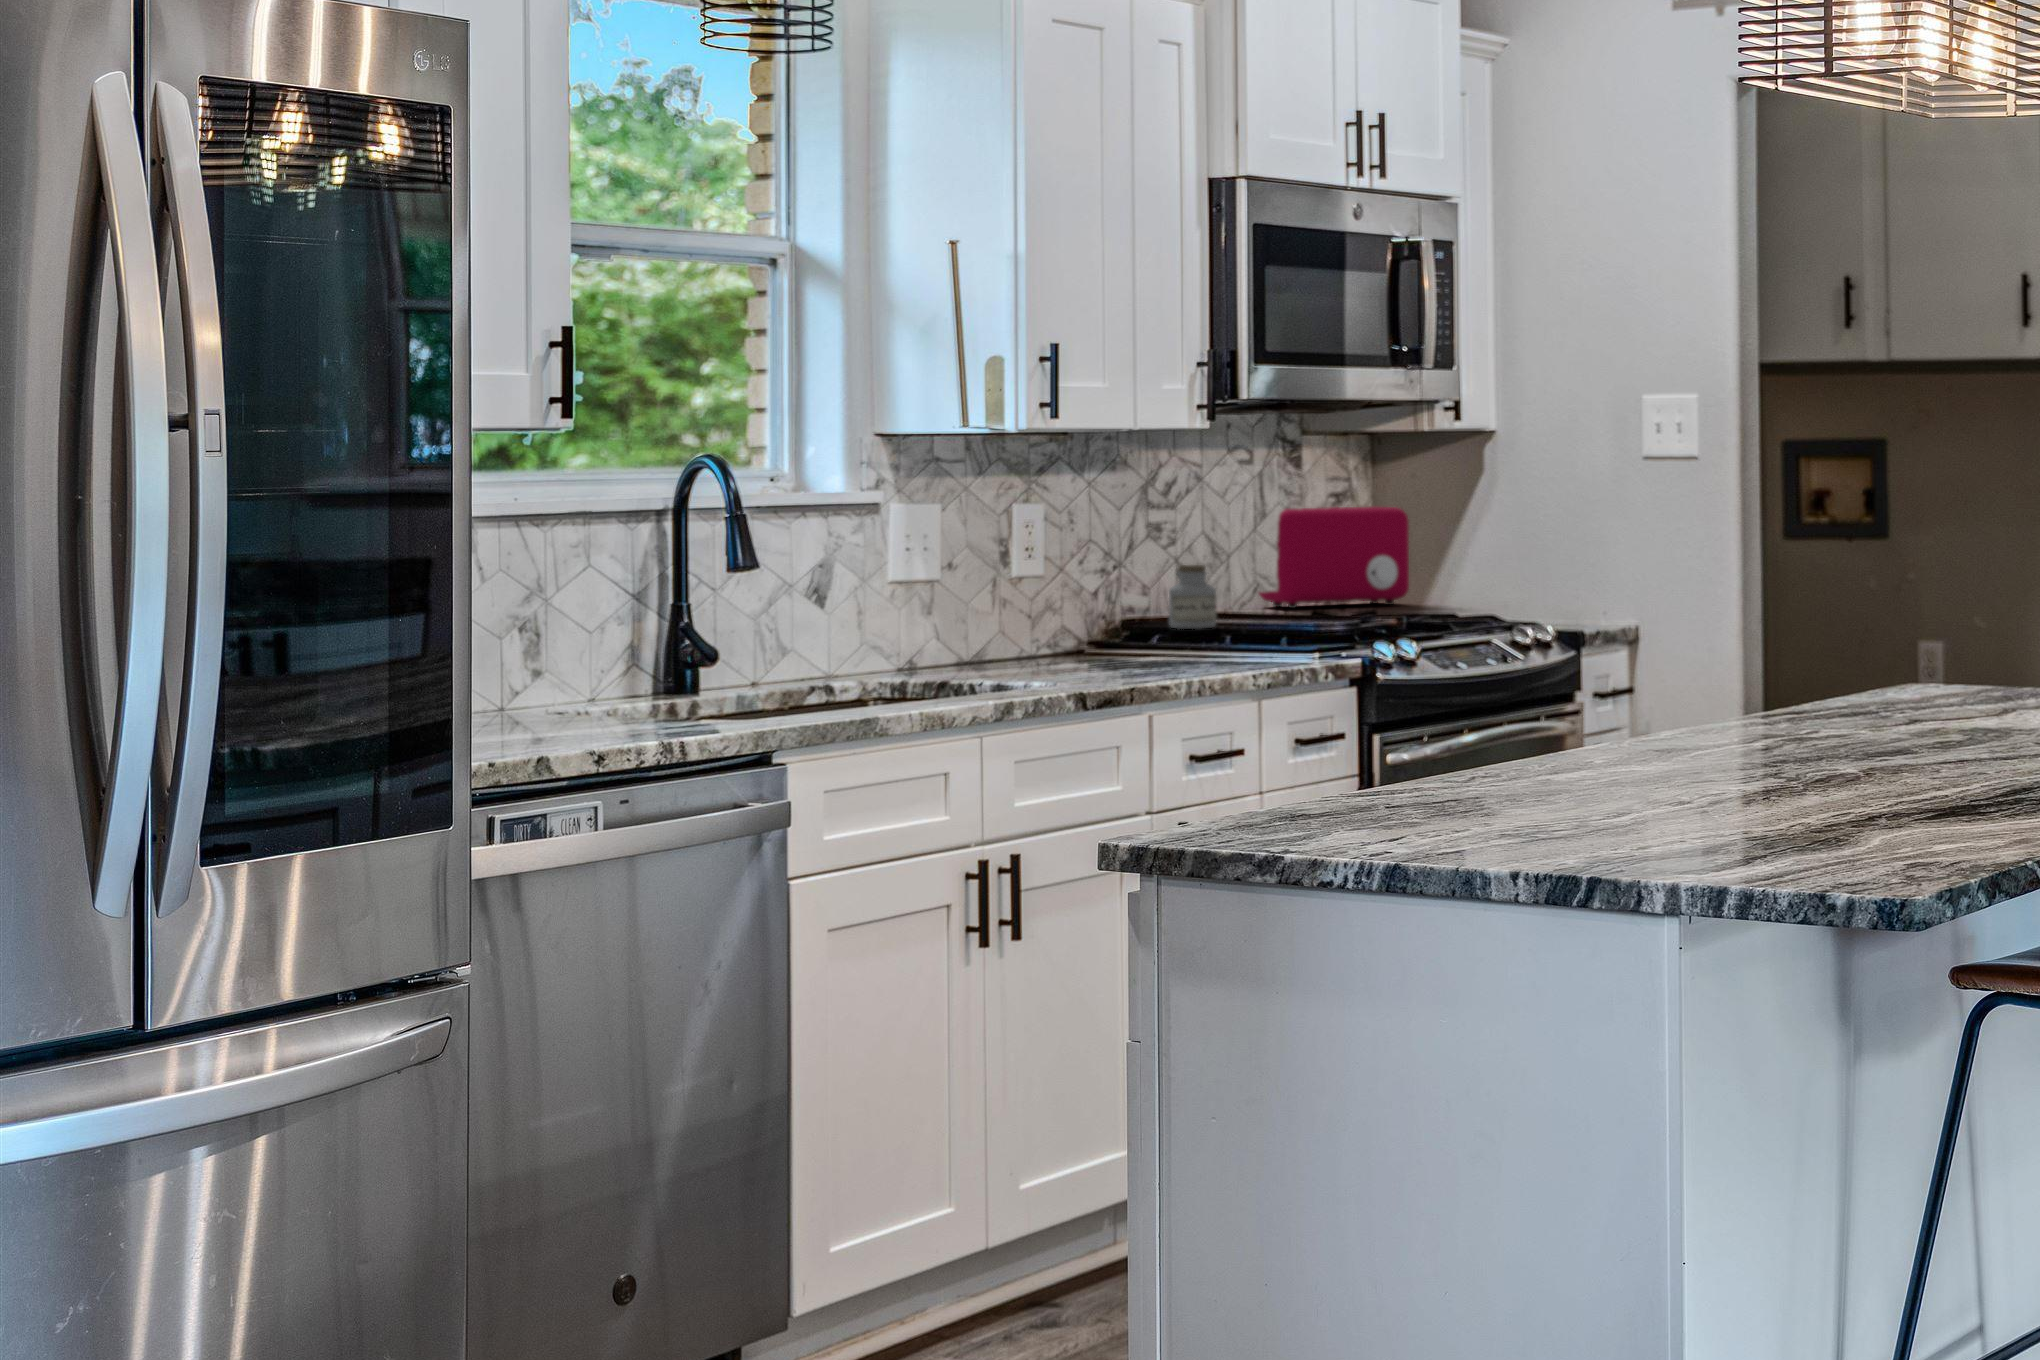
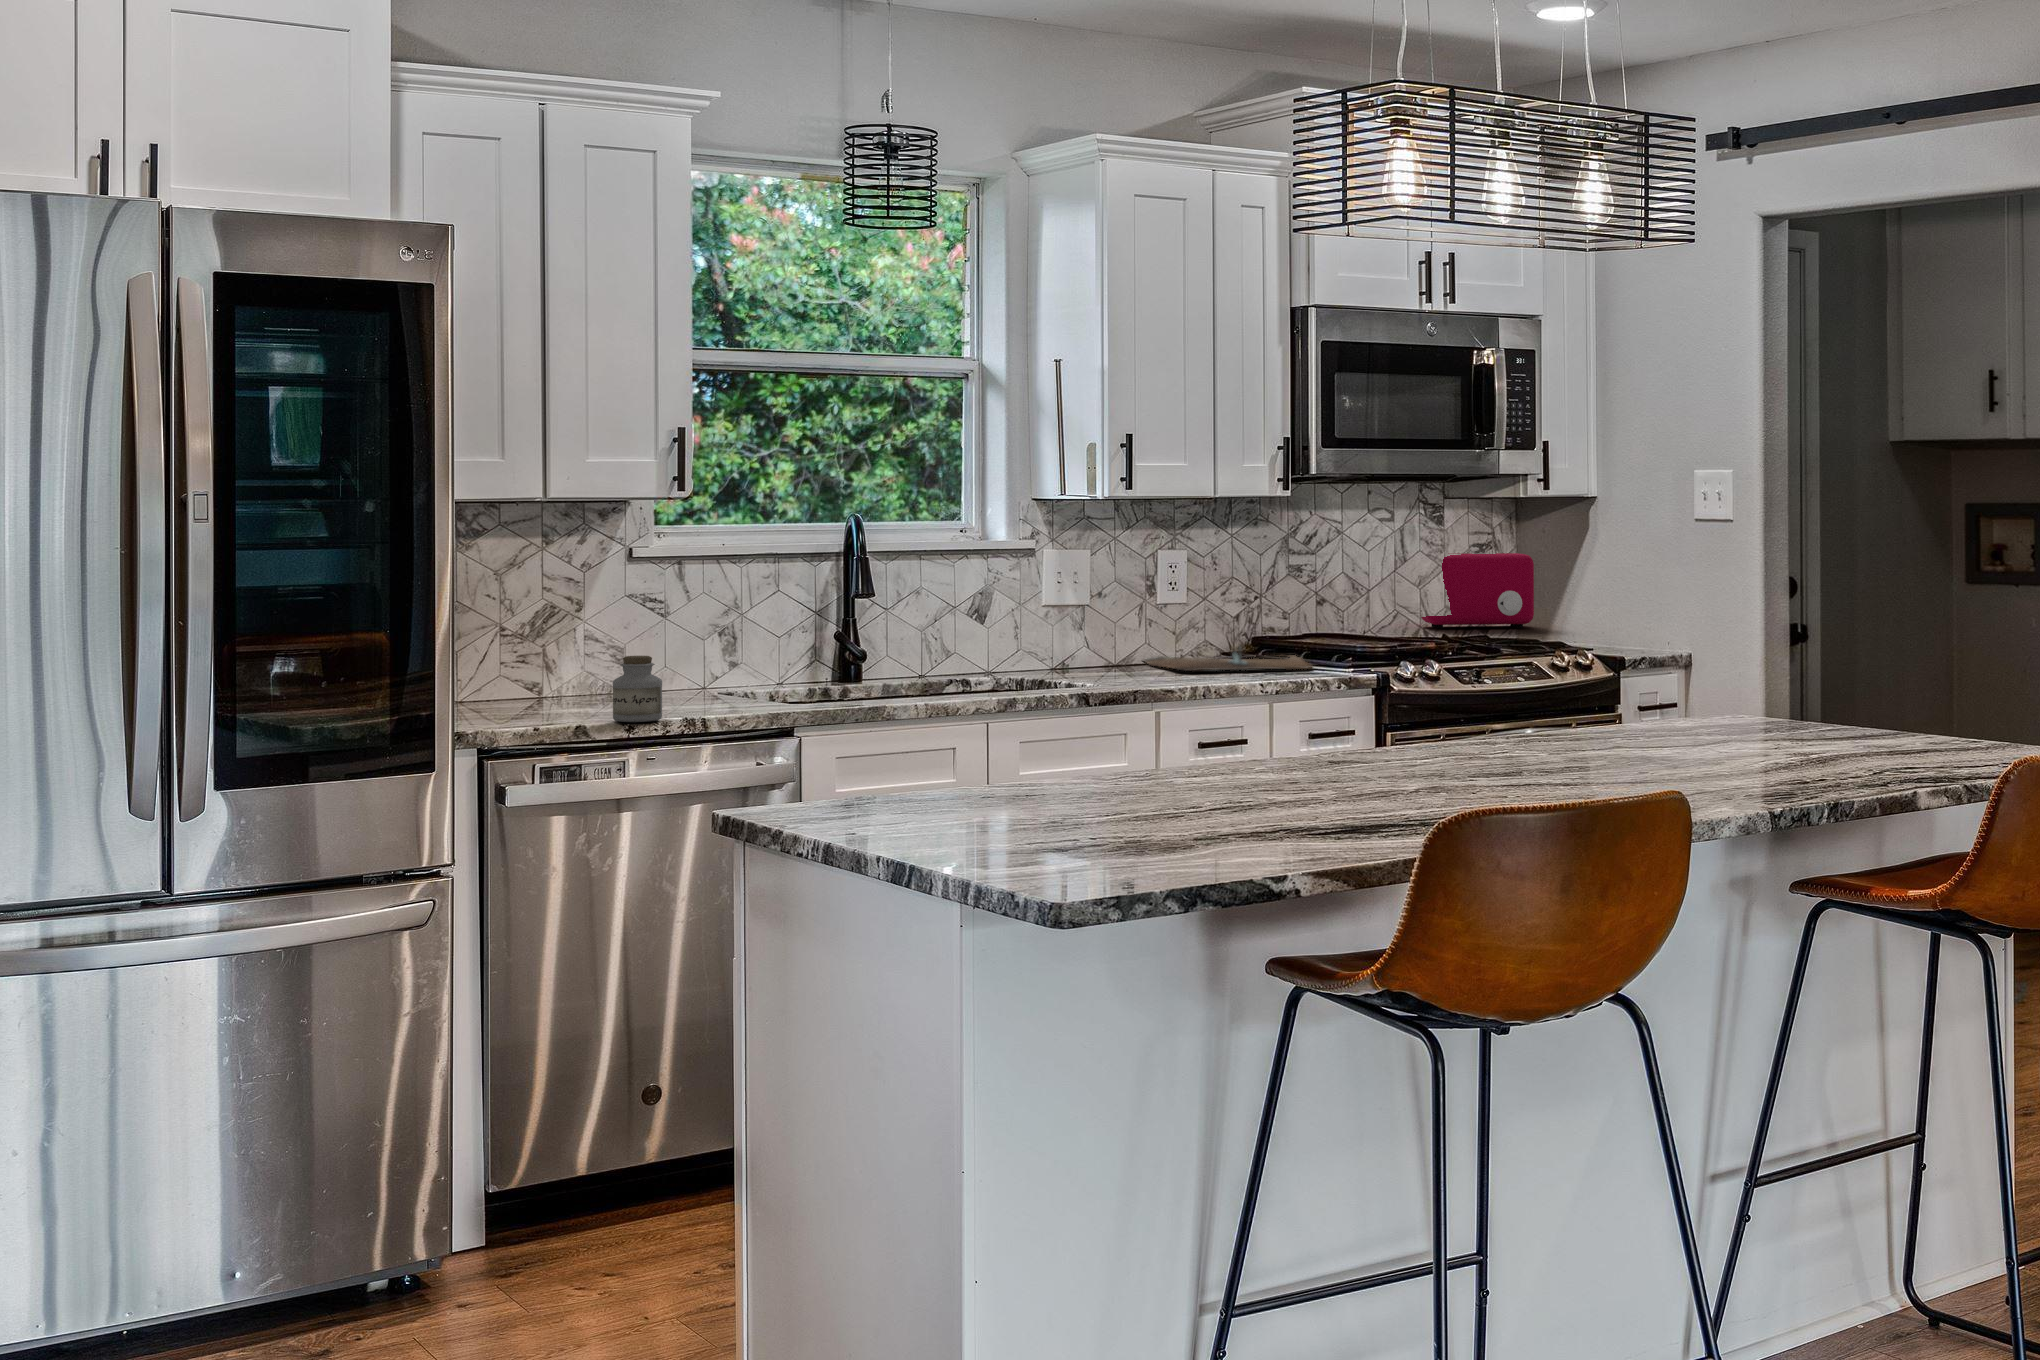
jar: present [1169,565,1216,629] -> present [613,656,662,722]
cutting board: none [1029,630,1294,664] -> present [1144,647,1313,671]

